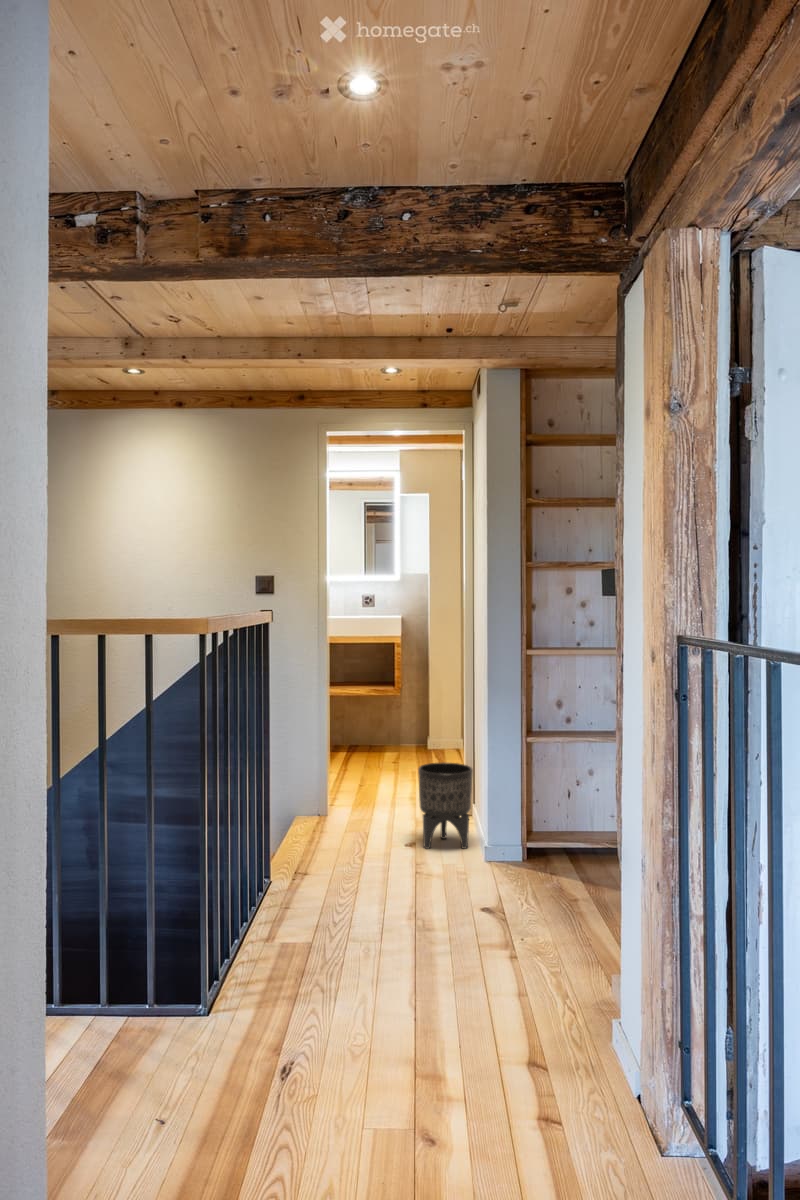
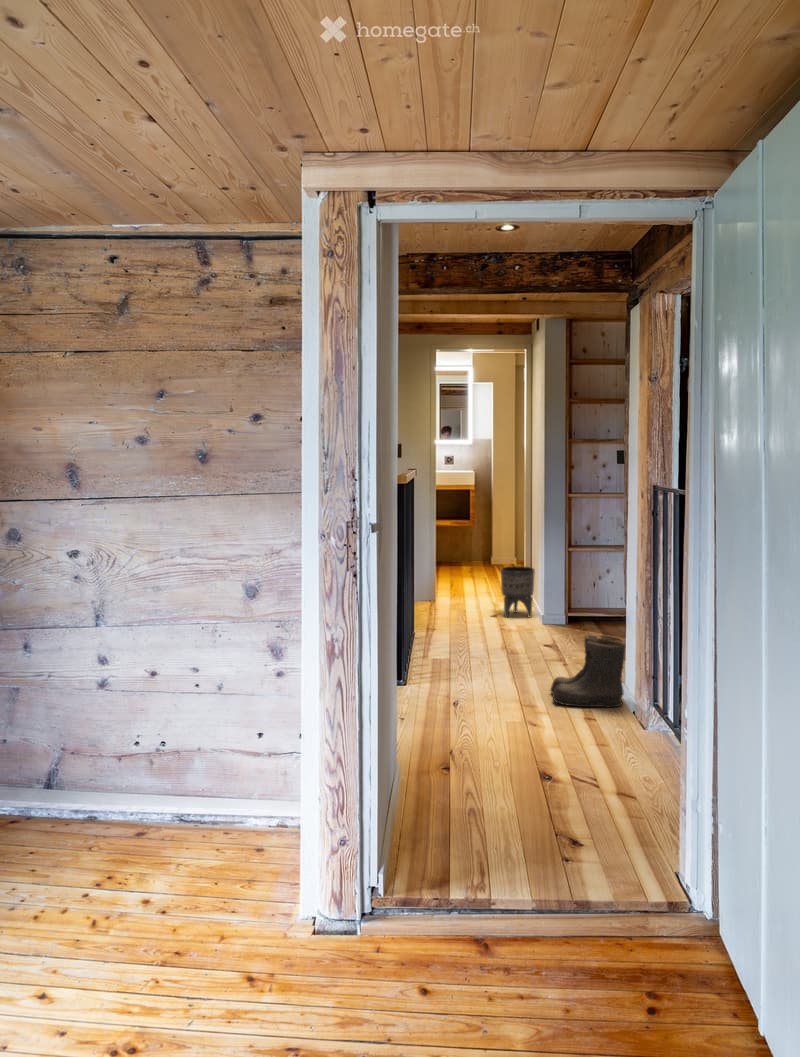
boots: none [467,937,623,1112] -> present [550,635,625,707]

